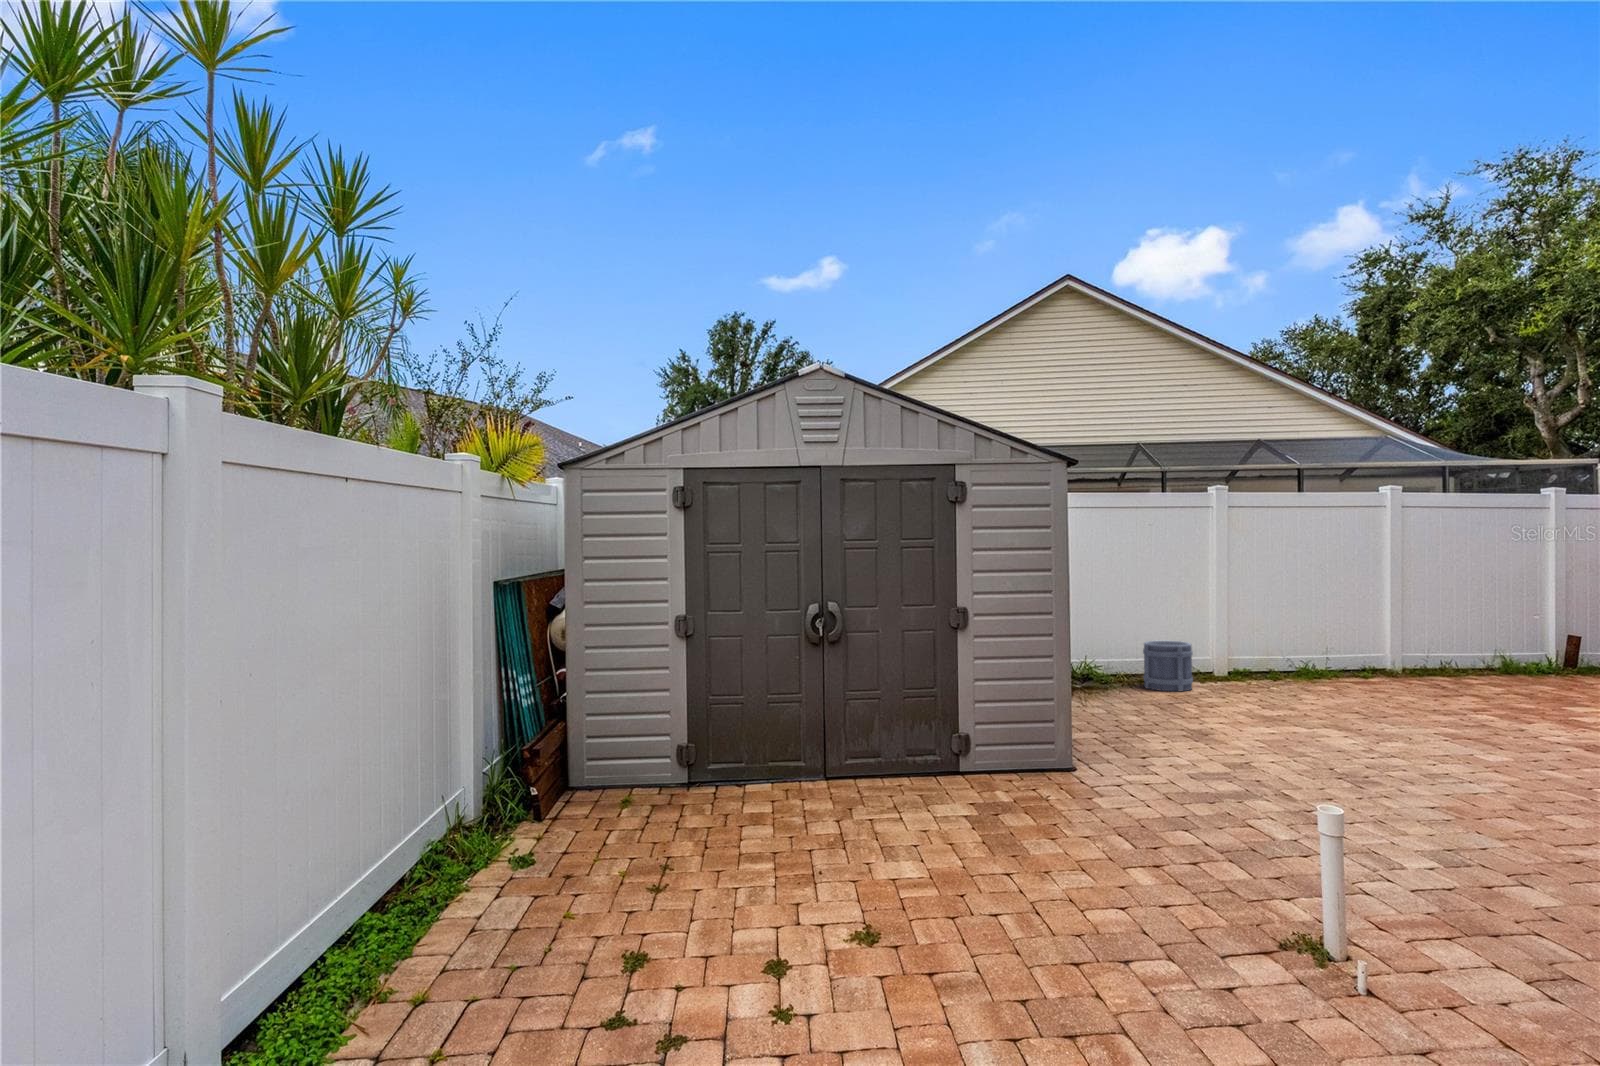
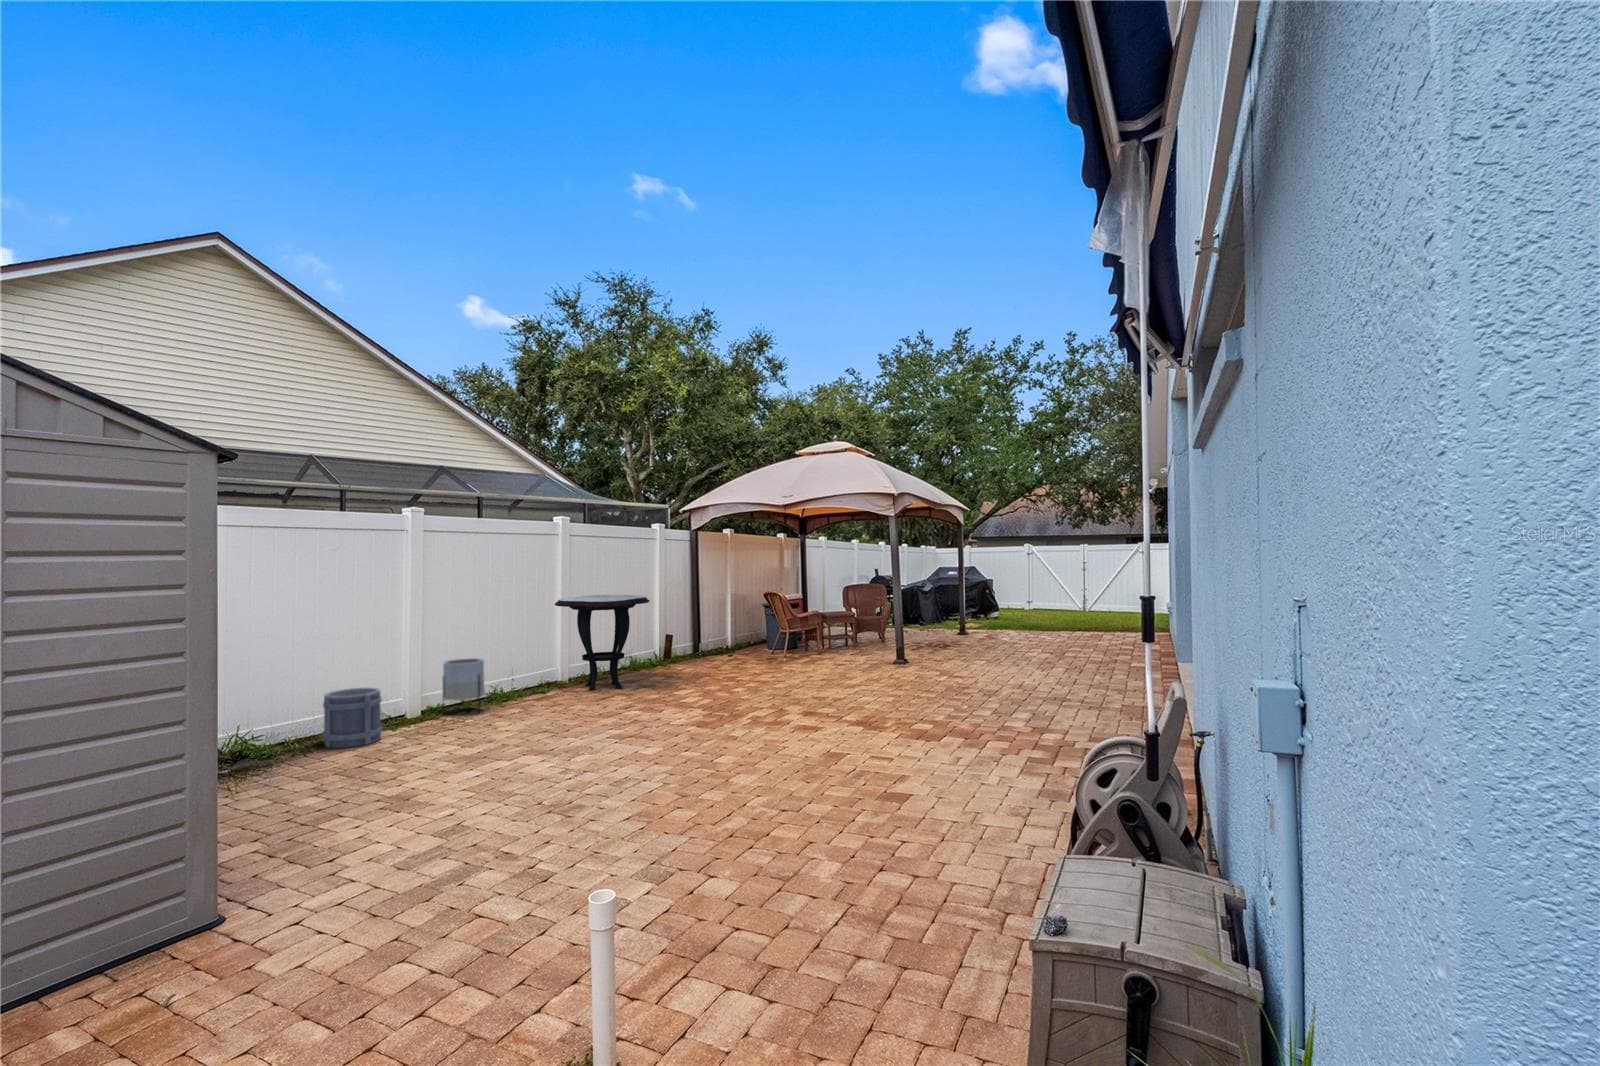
side table: none [1384,573,1521,686] -> present [555,595,649,691]
planter: none [1253,628,1297,685] -> present [443,658,484,701]

